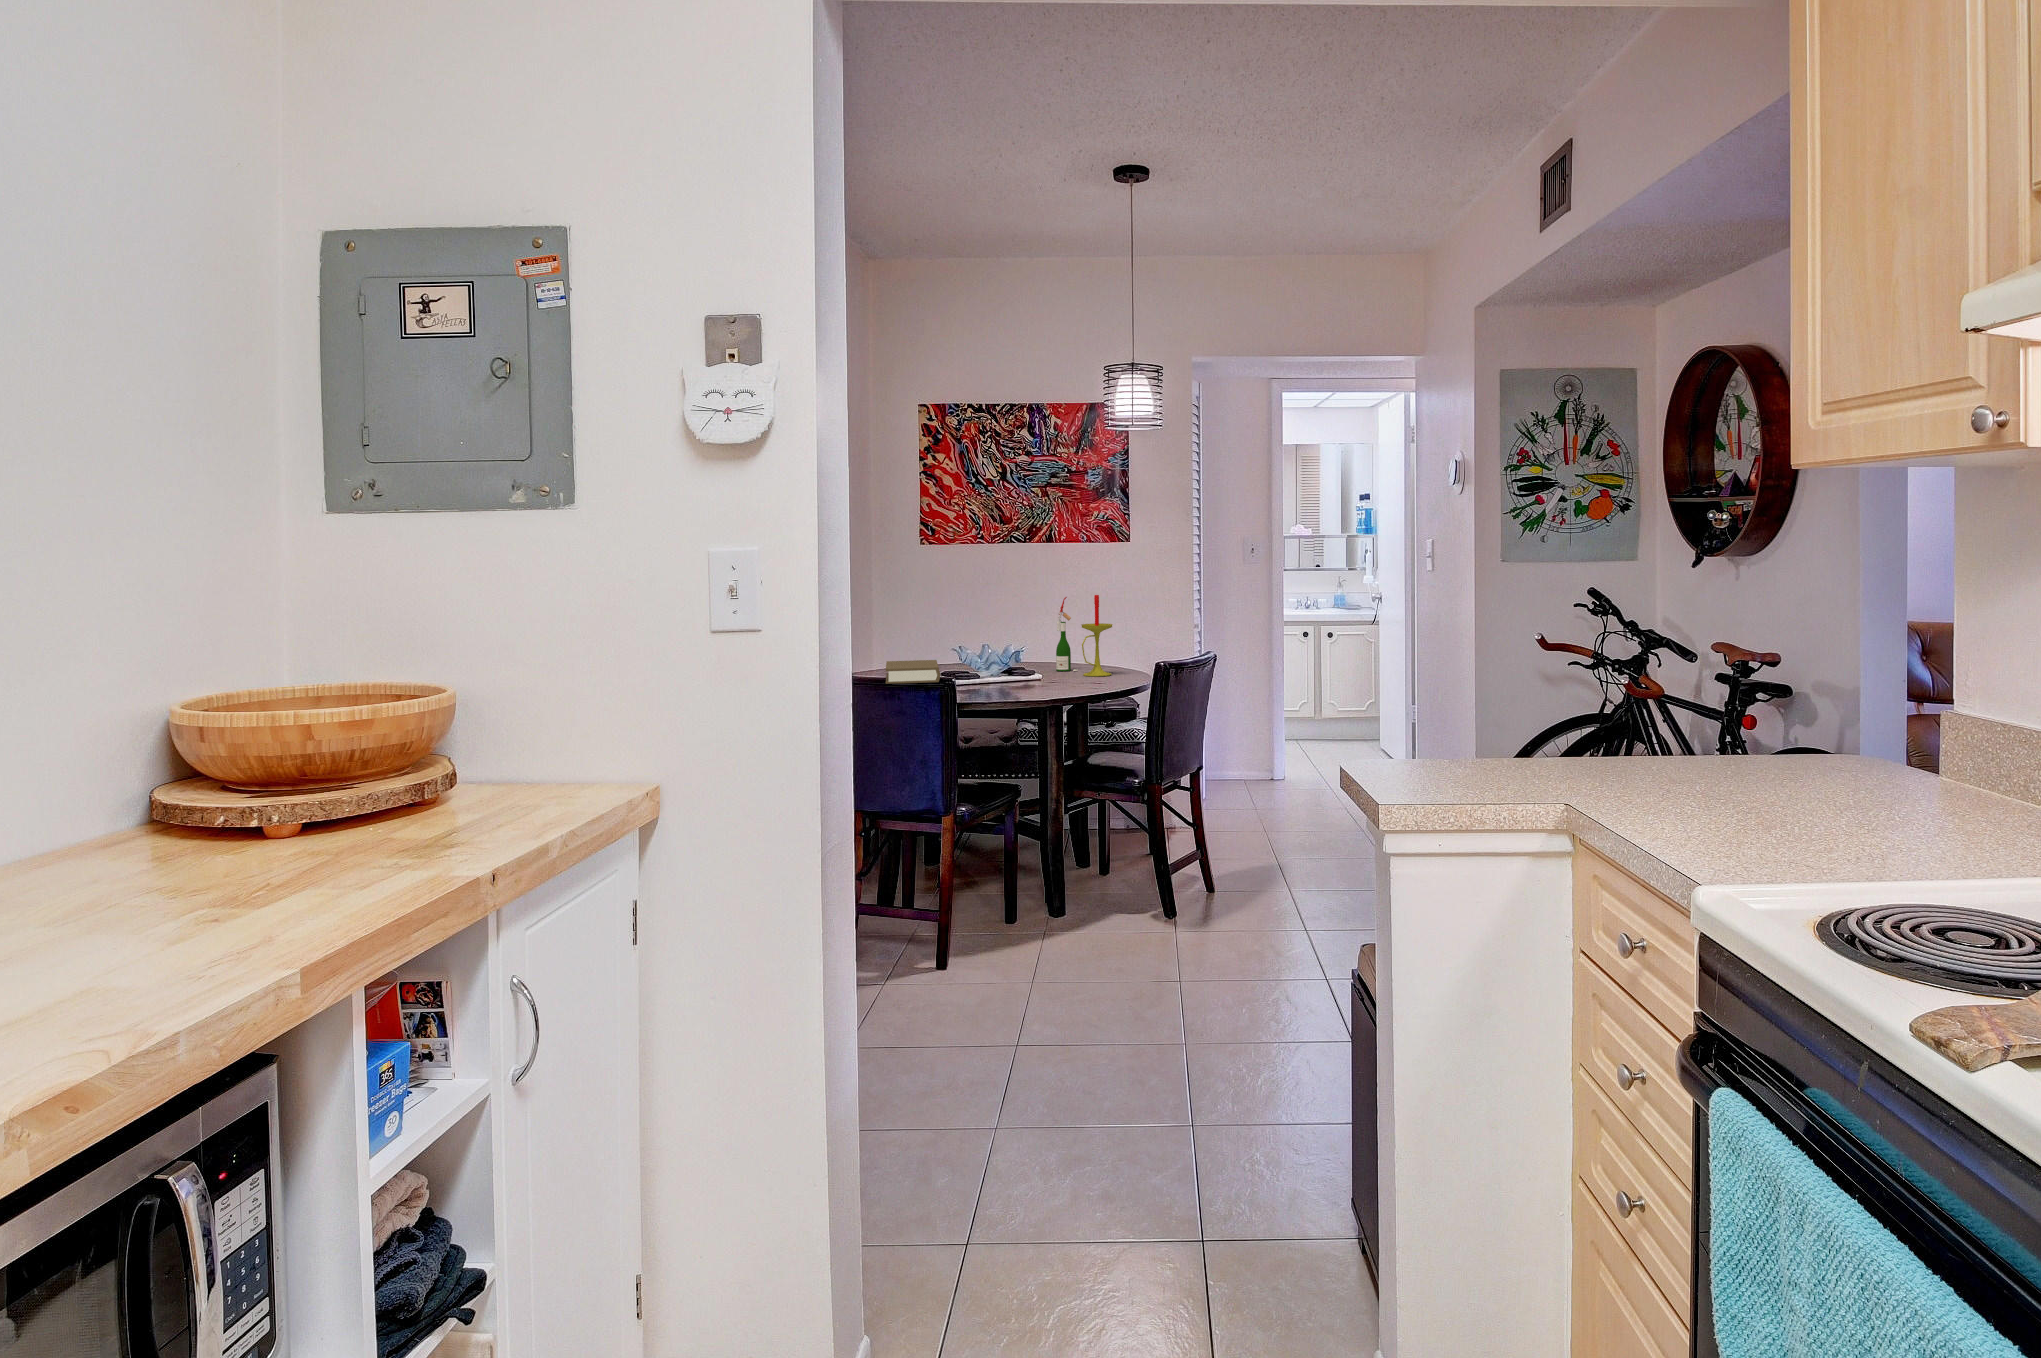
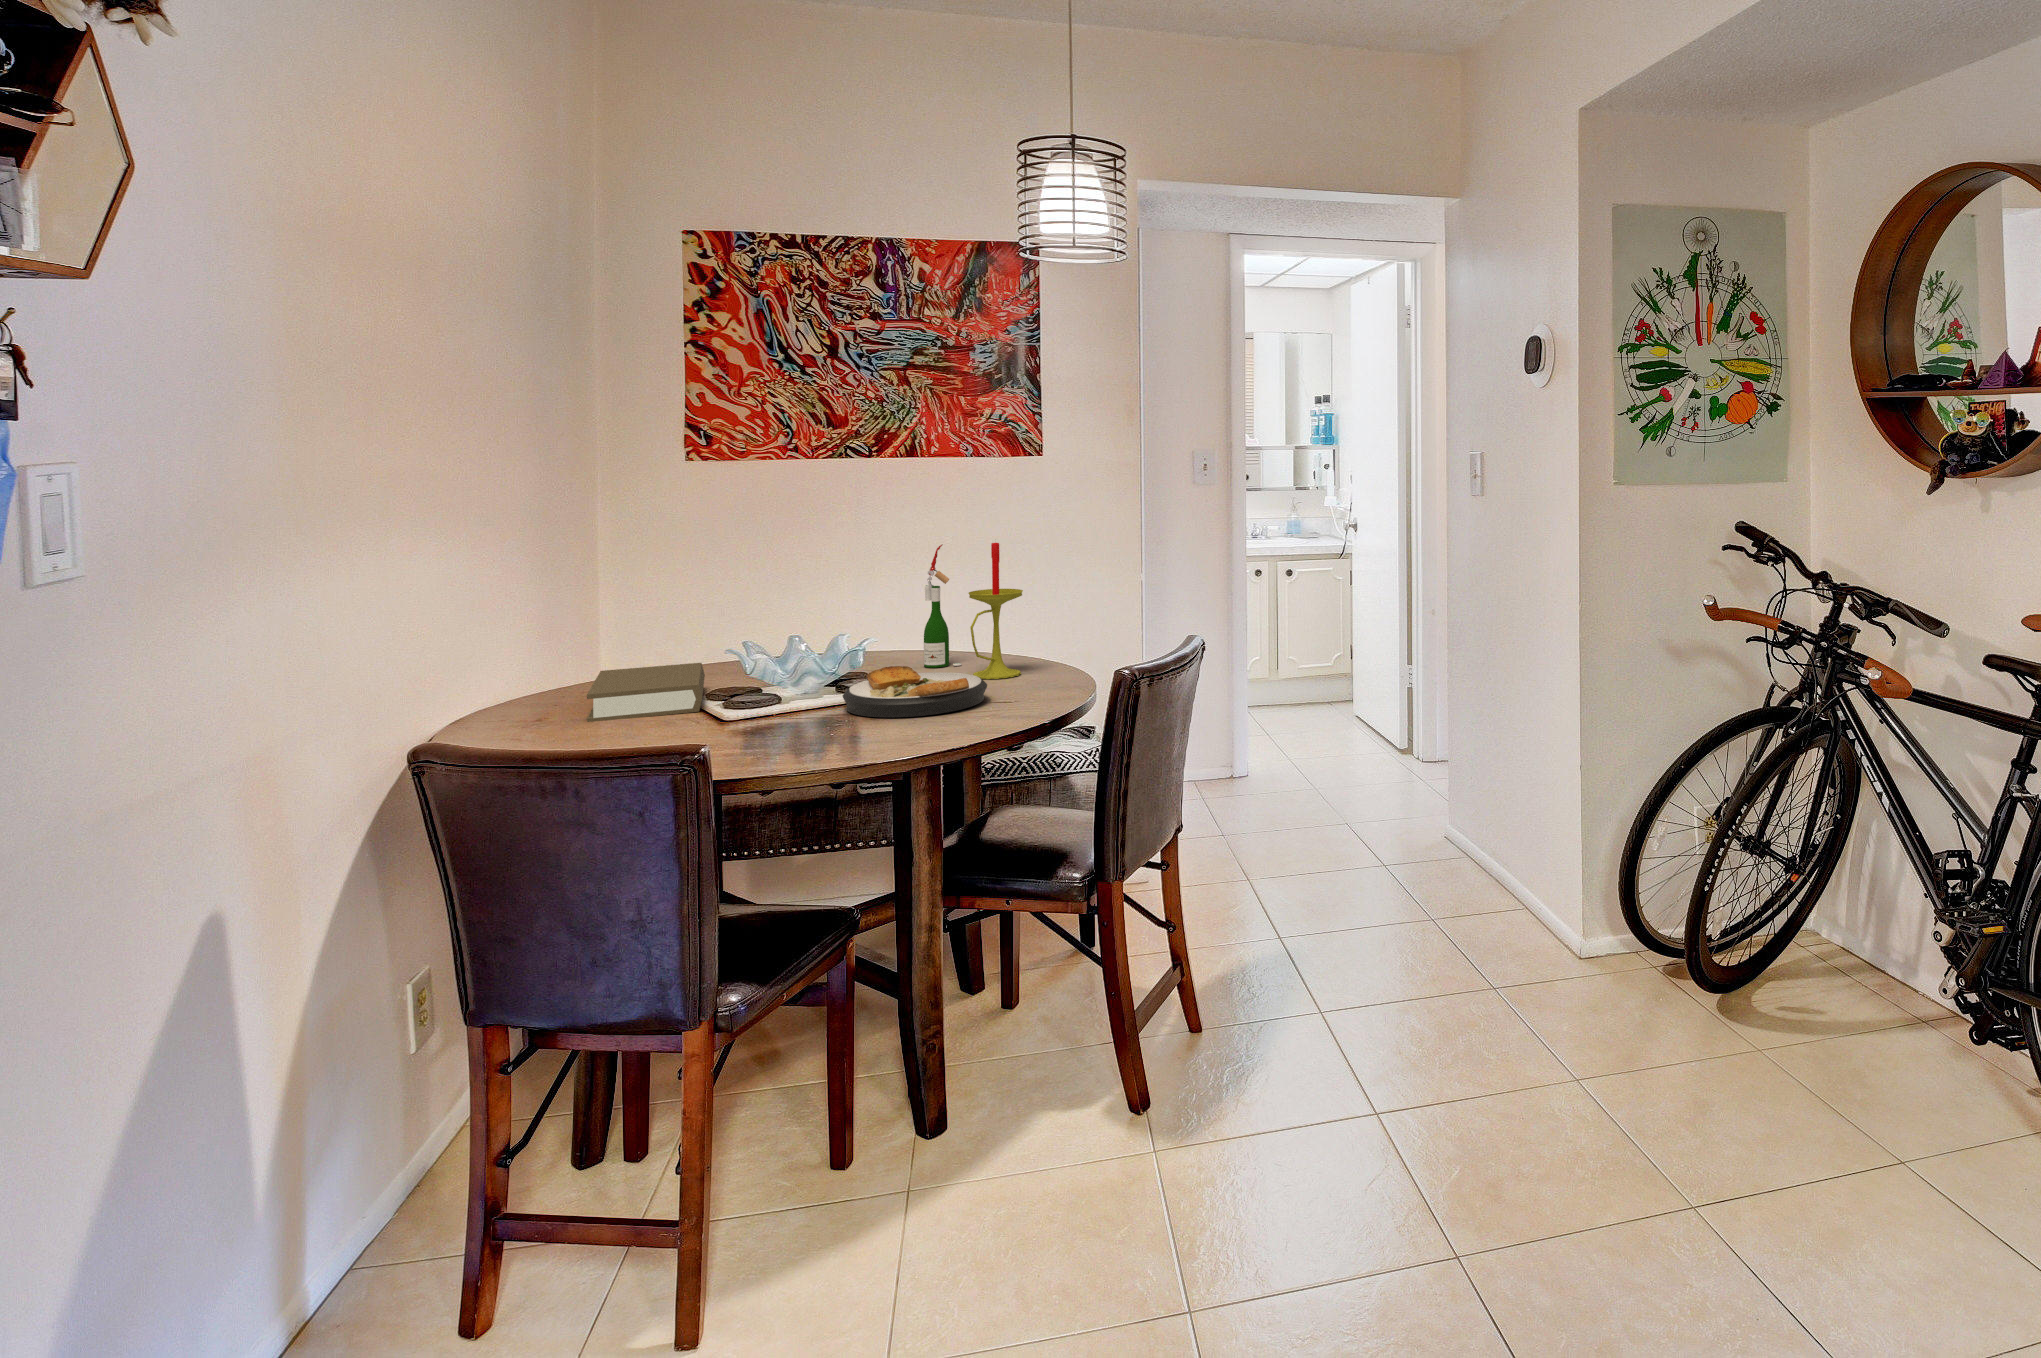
plate: none [1012,663,1090,687] -> present [843,666,987,717]

